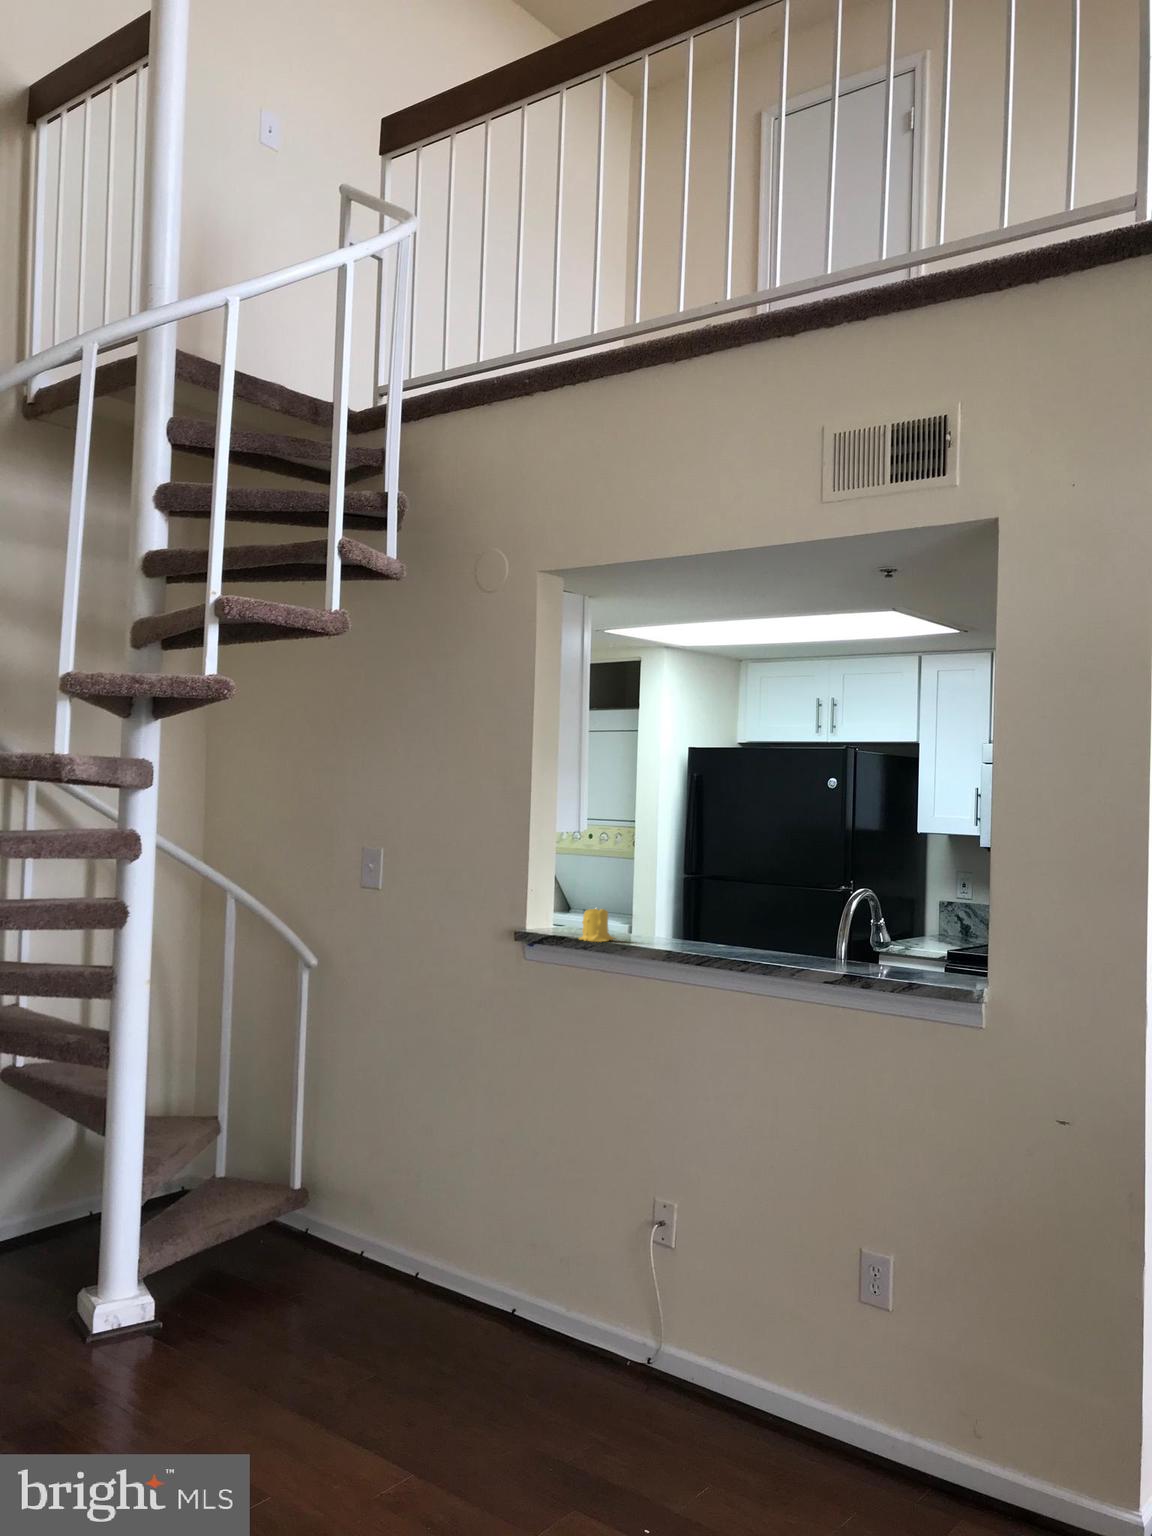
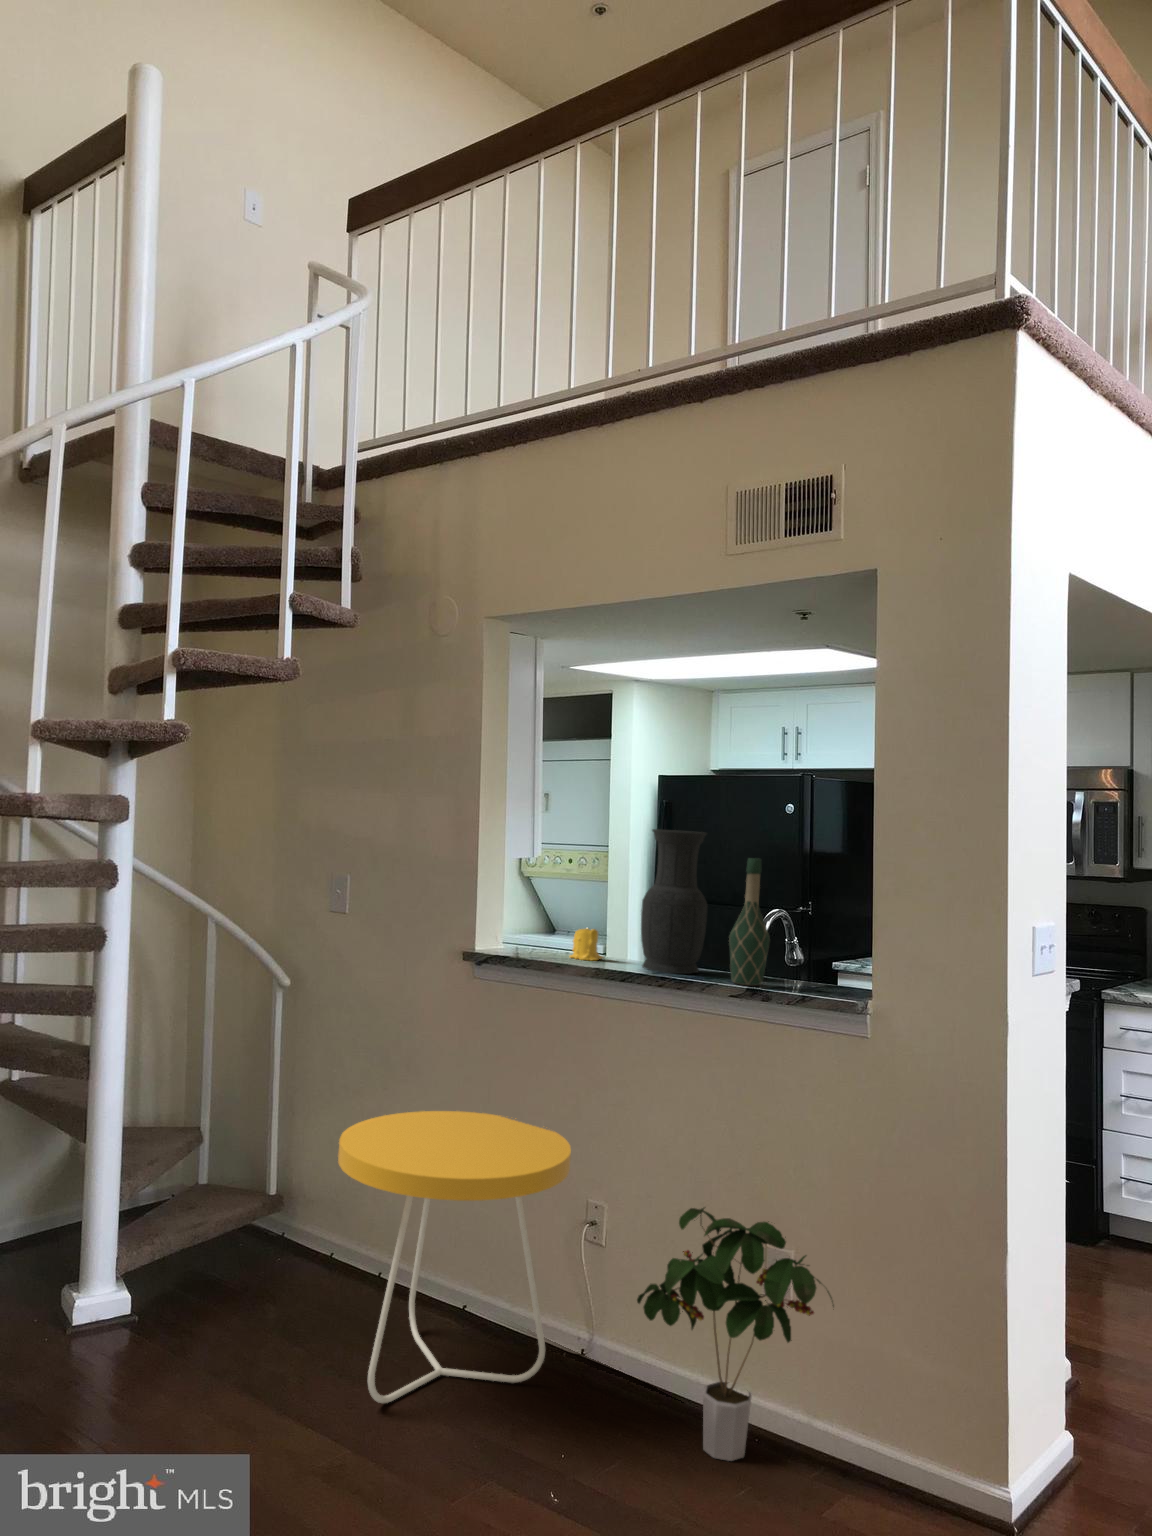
vase: none [650,802,719,951] -> present [641,829,708,974]
wine bottle: none [739,826,782,960] -> present [729,858,770,986]
side table: none [343,1103,583,1403] -> present [338,1111,571,1403]
potted plant: none [655,1193,861,1459] -> present [637,1208,834,1461]

